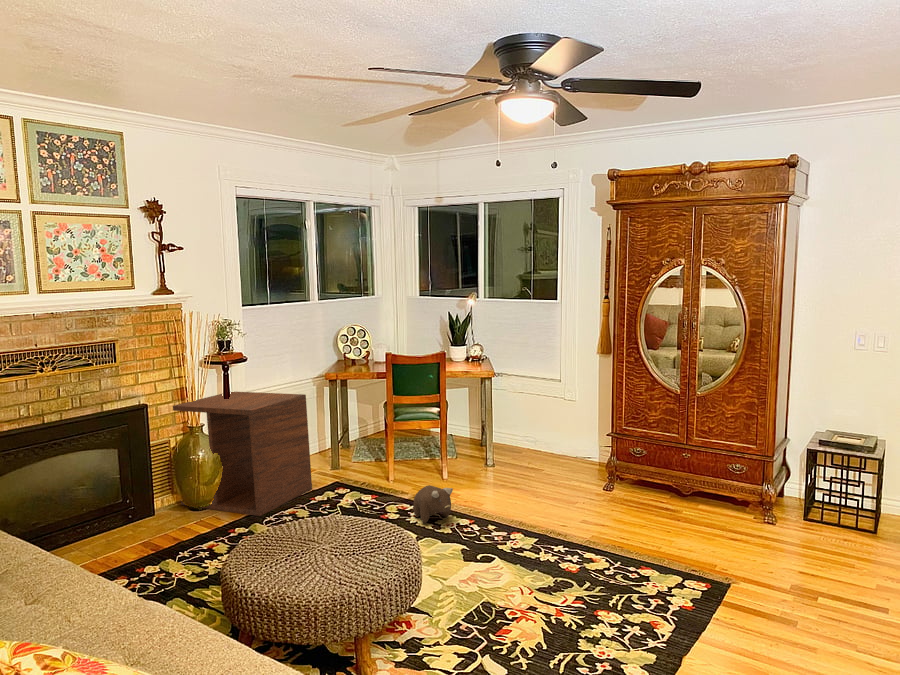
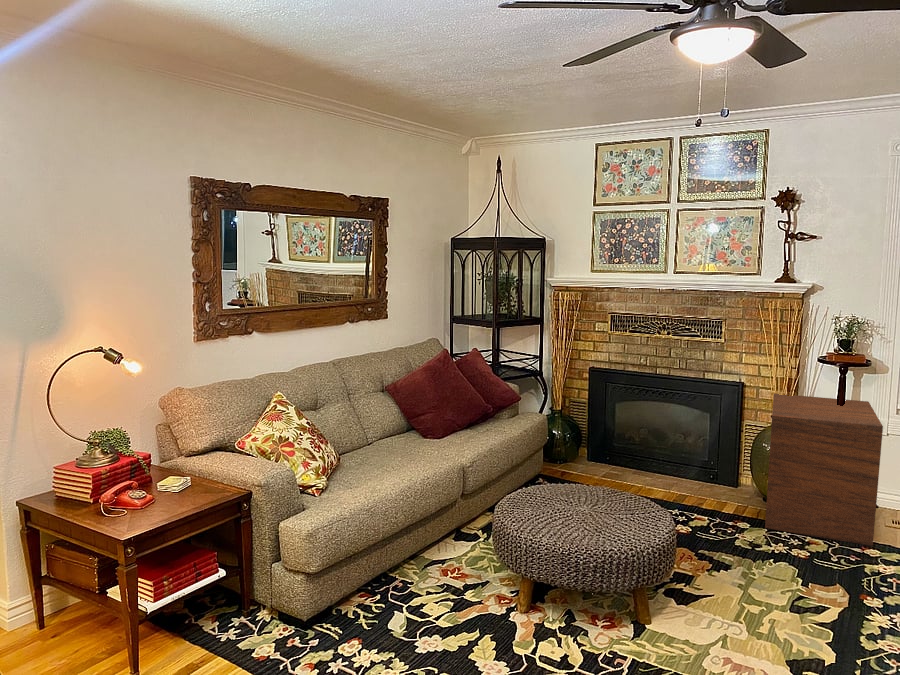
plush toy: present [413,485,453,523] -> none [805,586,866,644]

